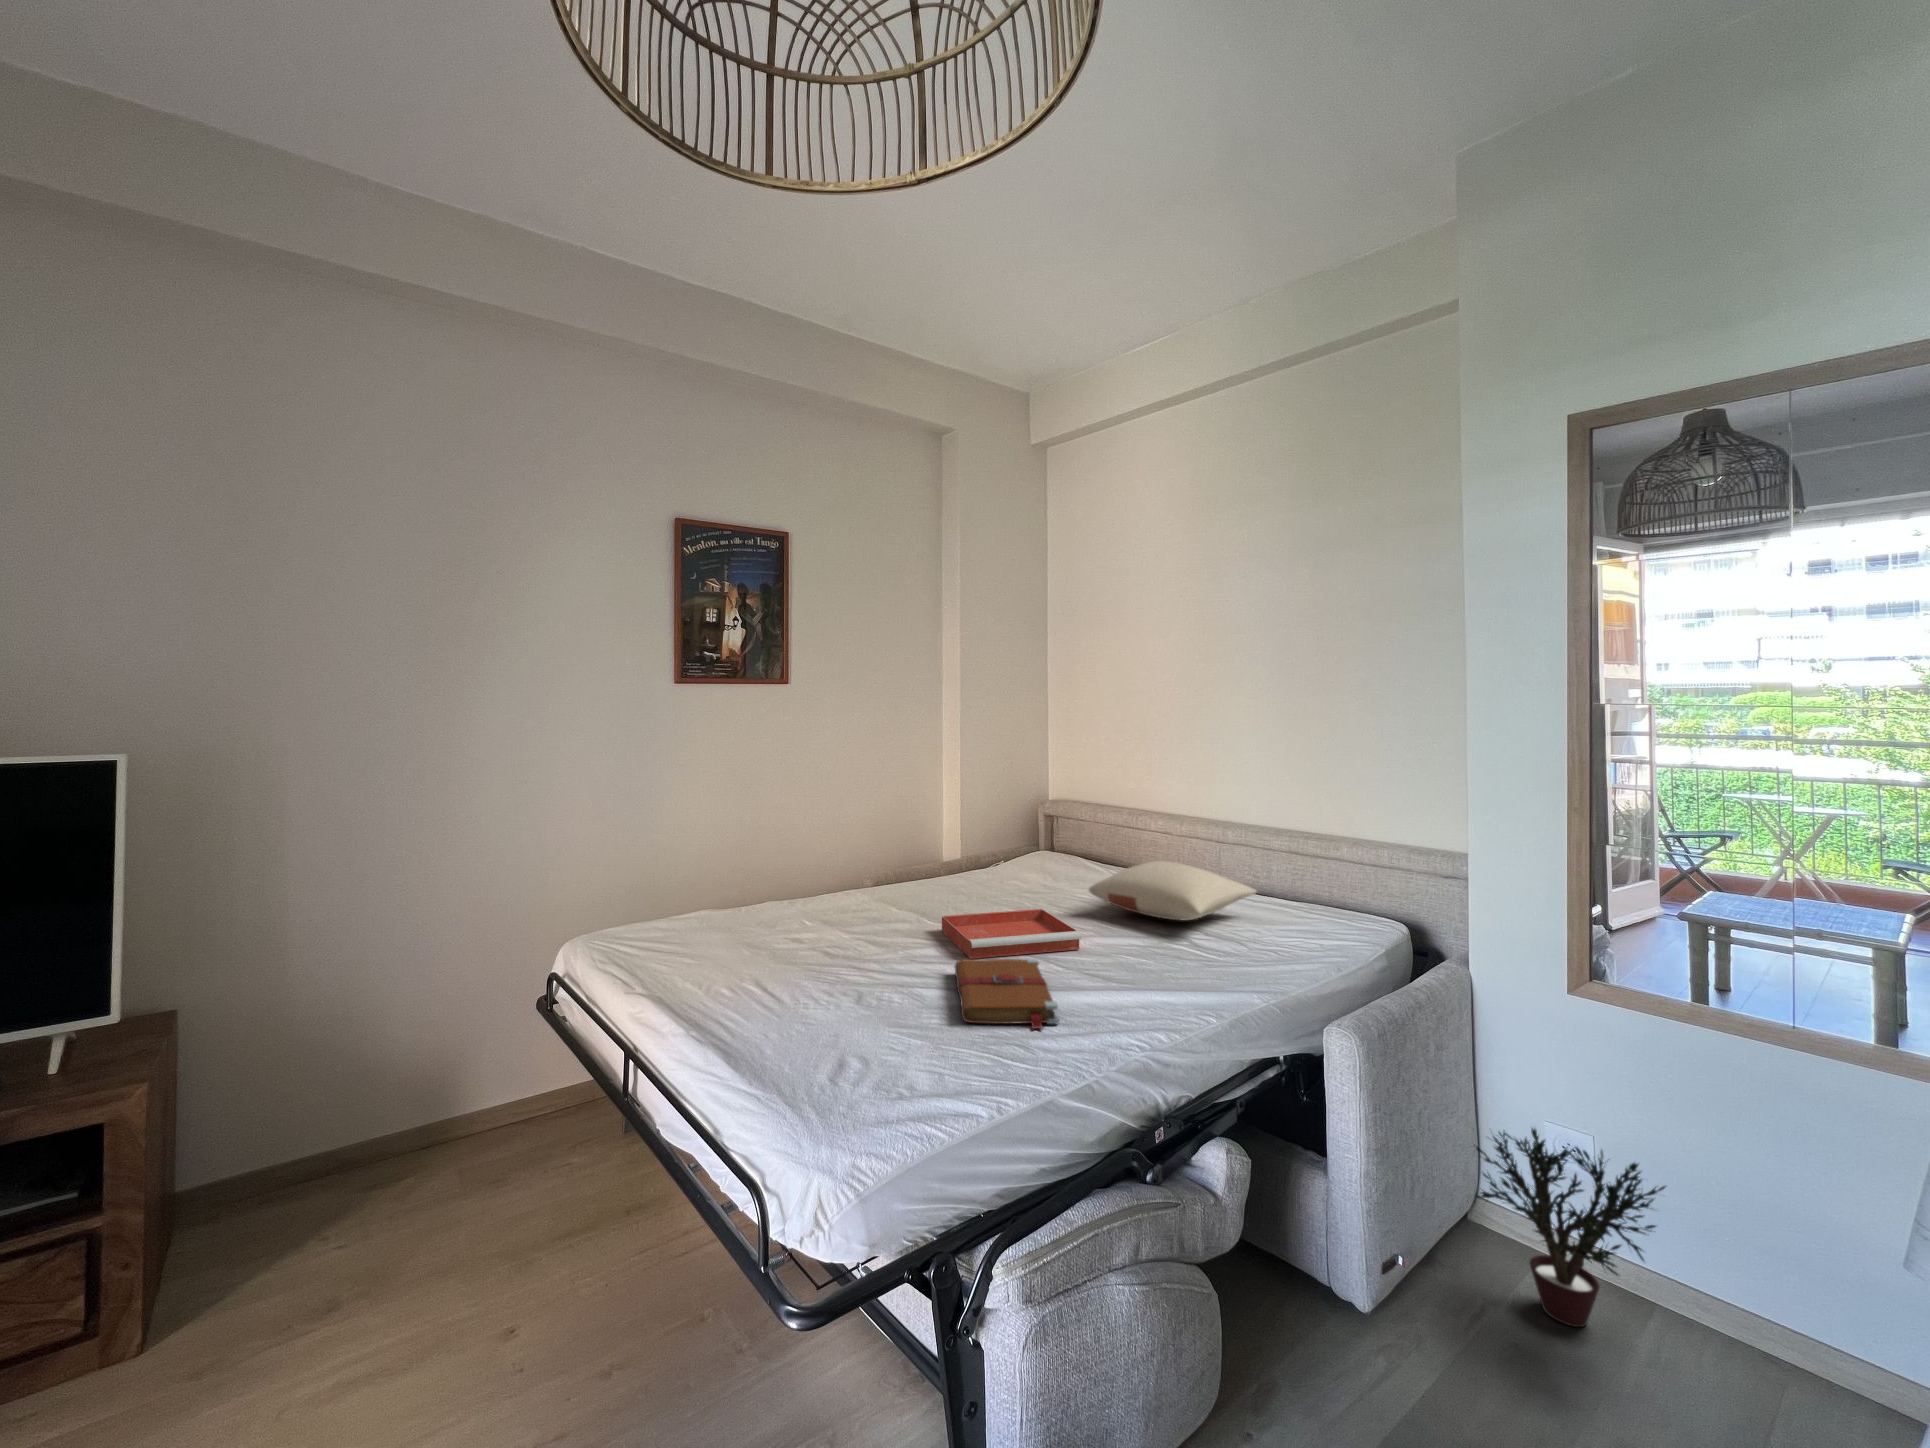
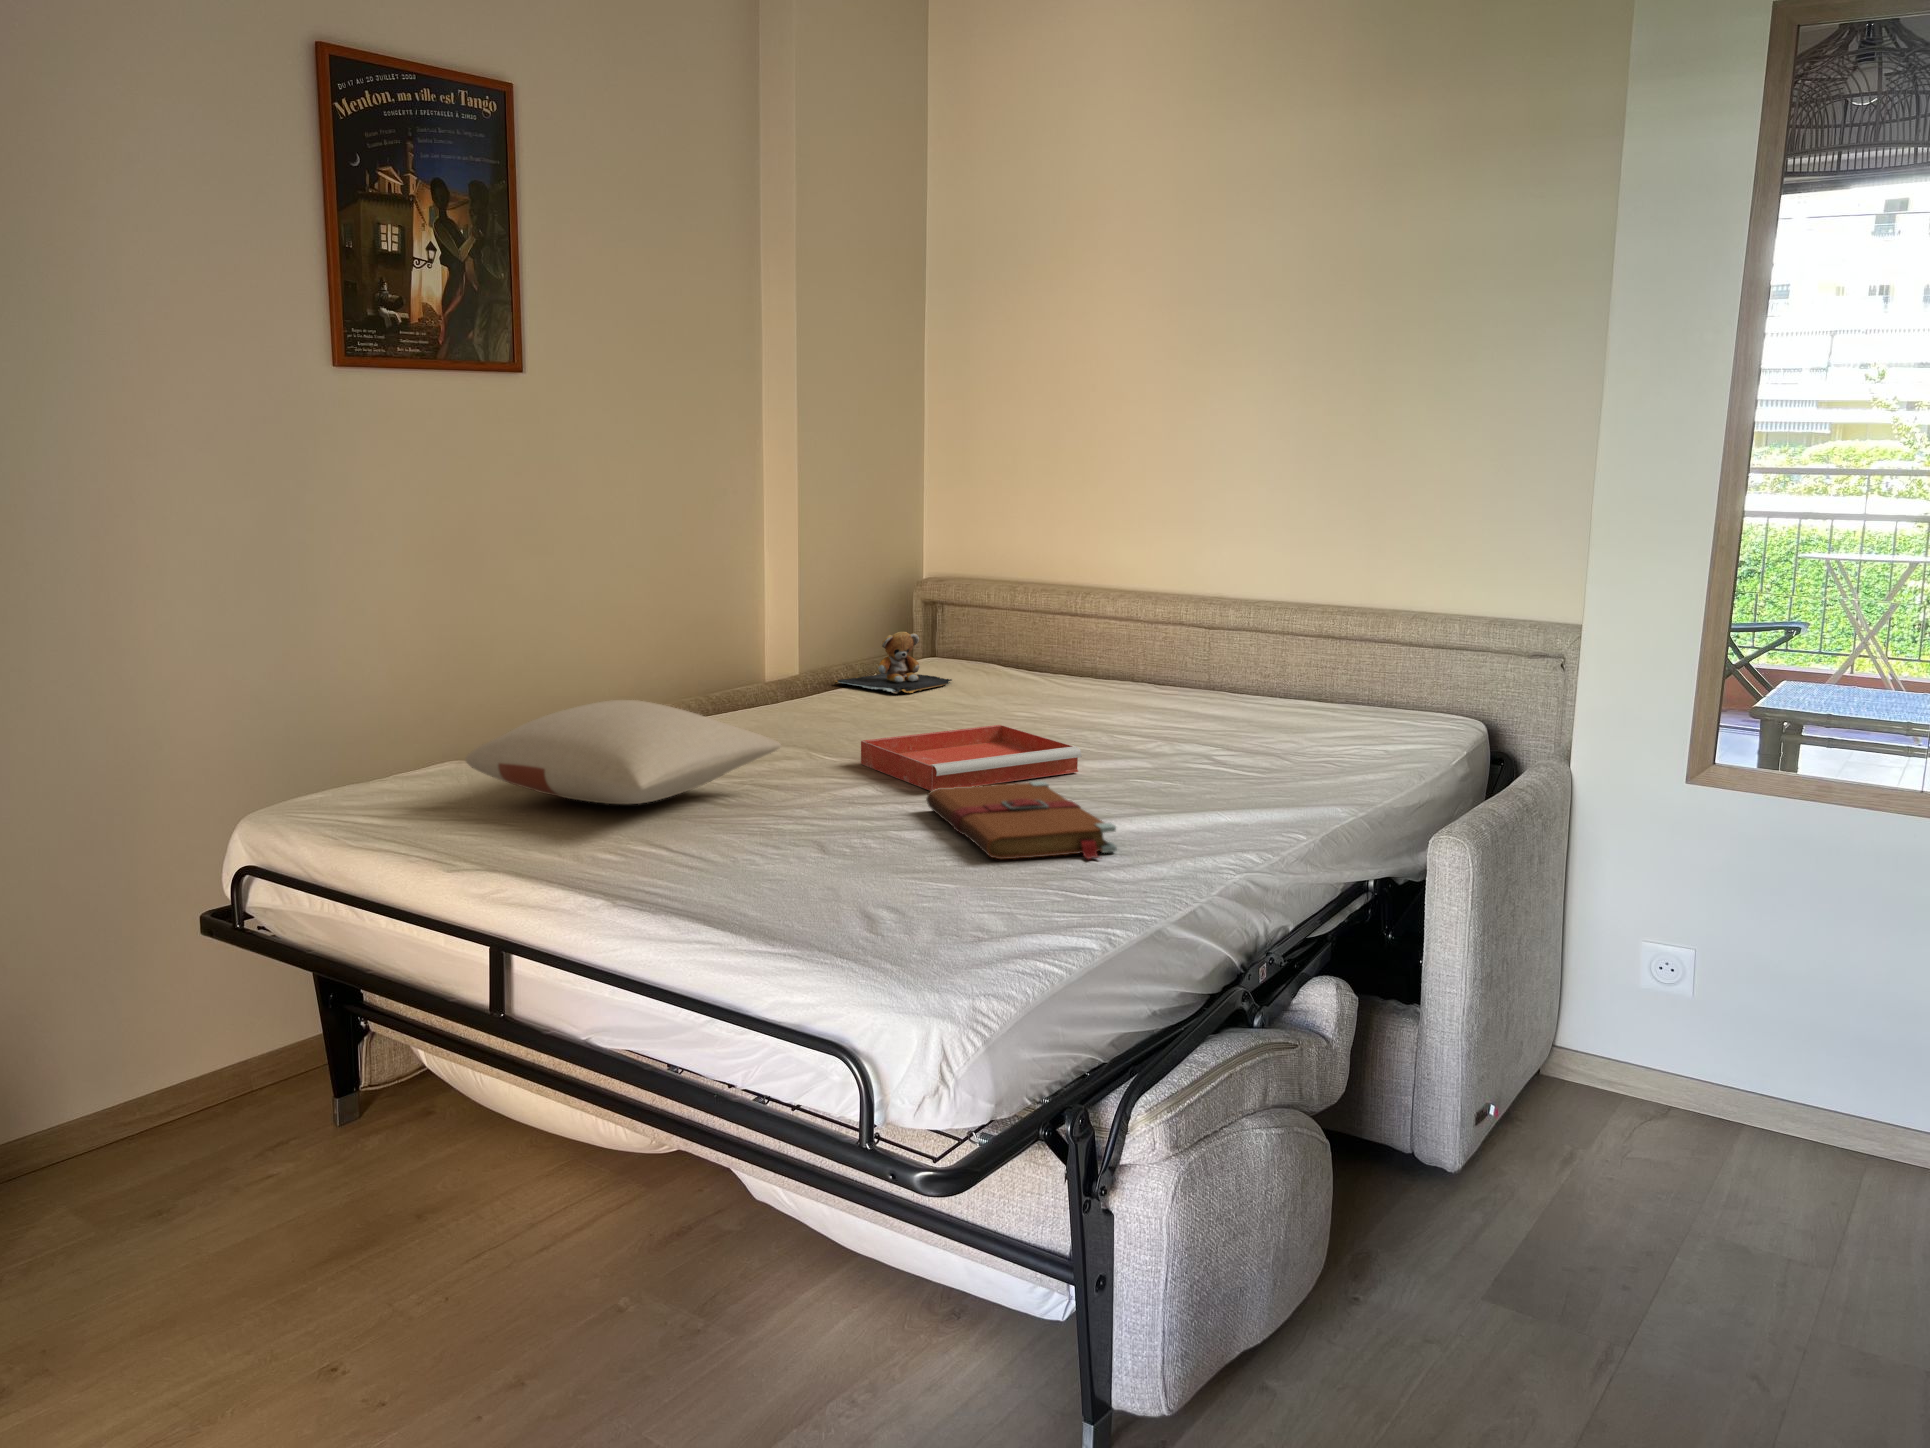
teddy bear: none [972,836,1048,877] -> present [835,632,952,693]
pillow: present [1089,861,1256,920] -> present [466,700,781,804]
potted plant: present [1476,1129,1666,1327] -> none [1574,937,1778,1154]

